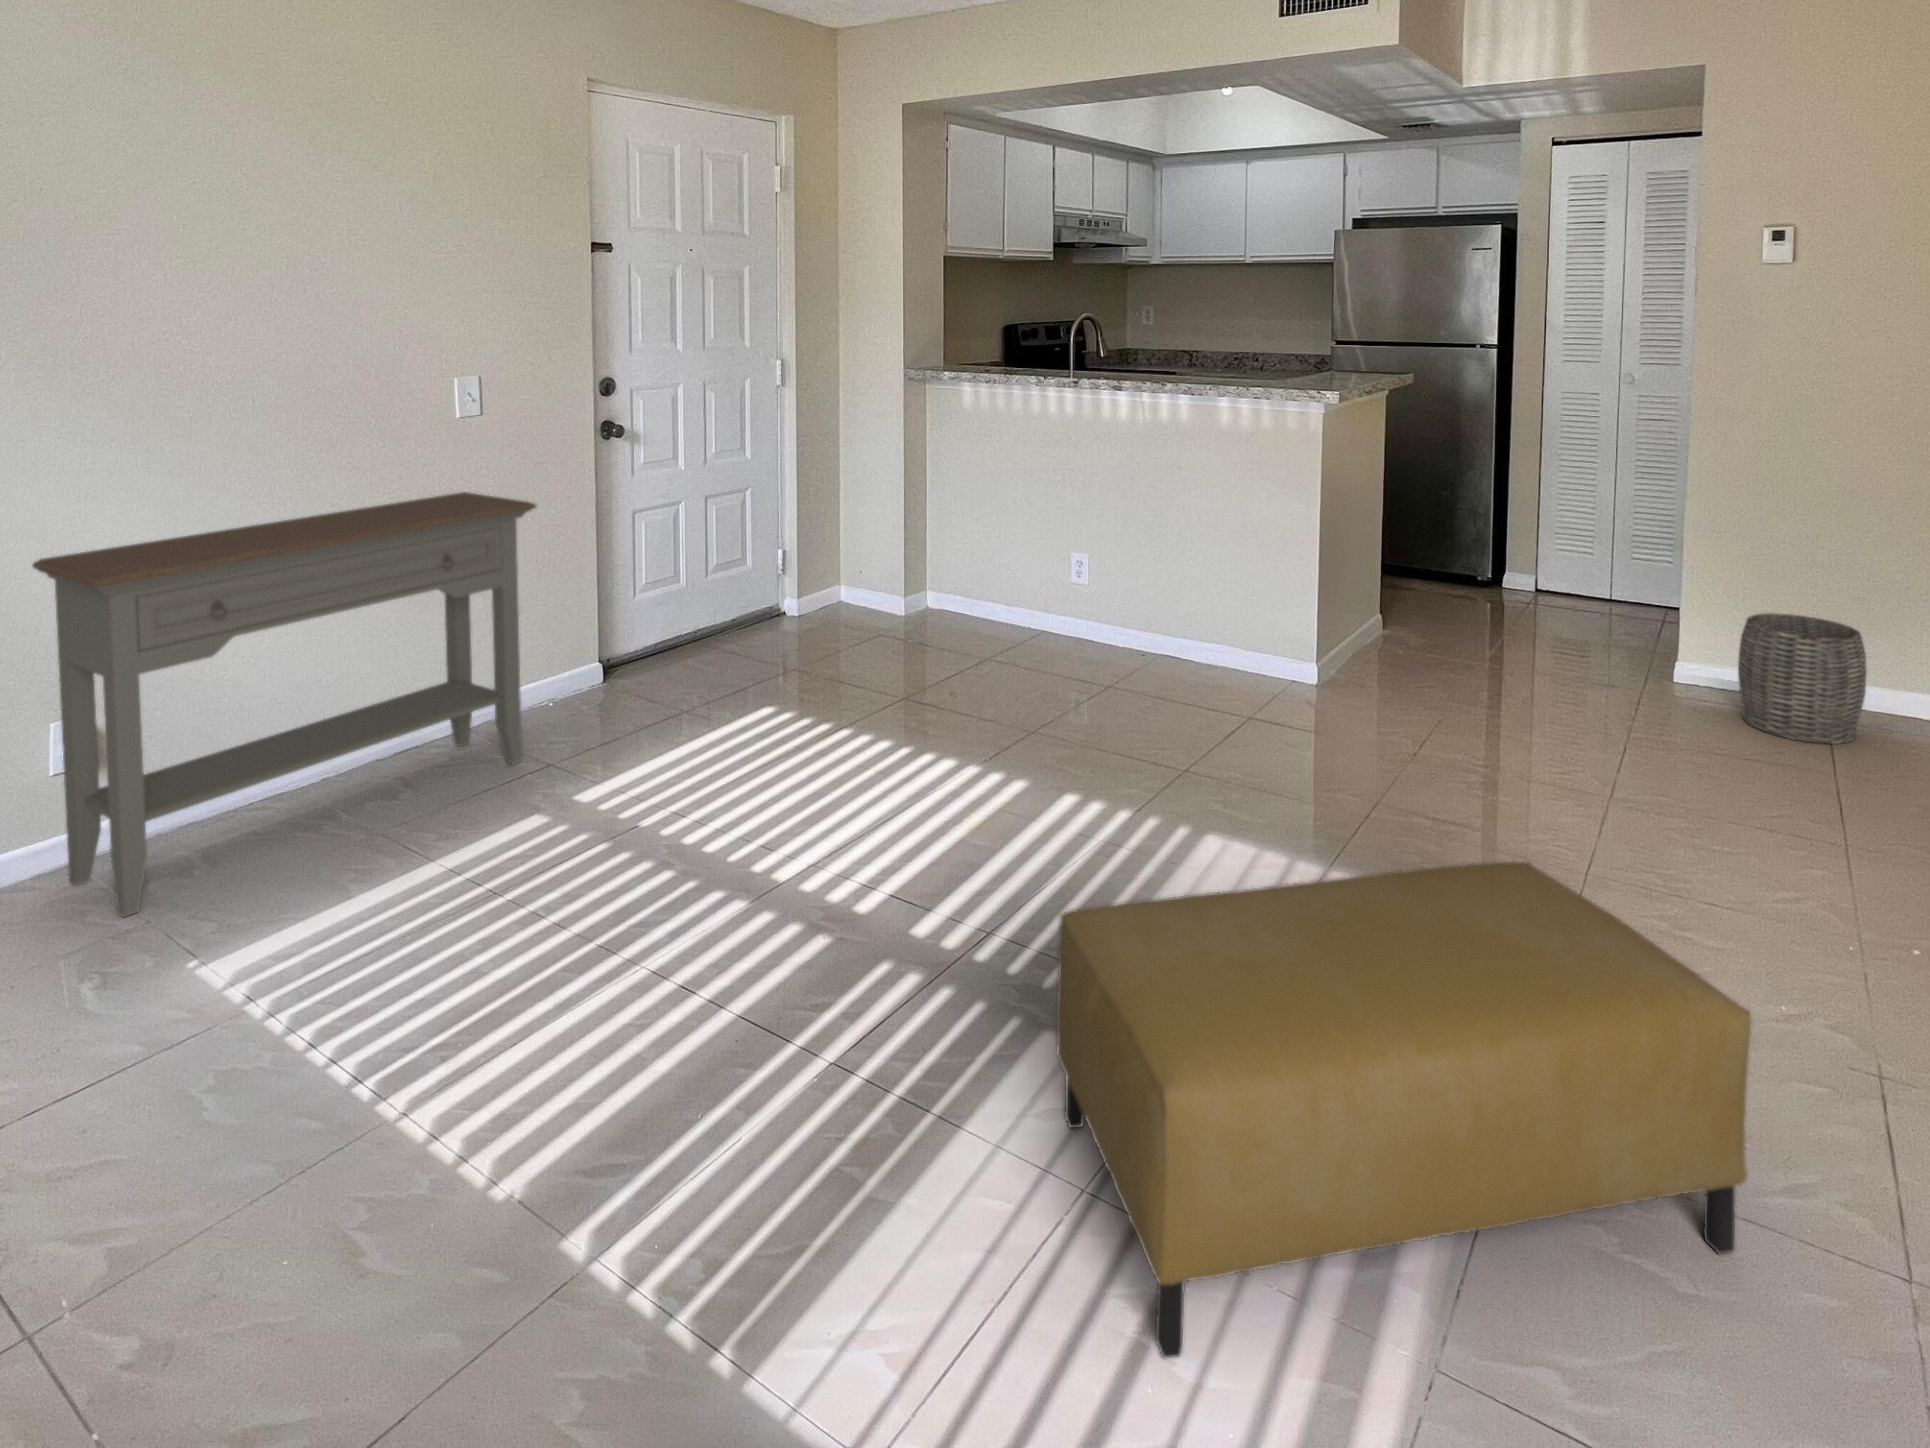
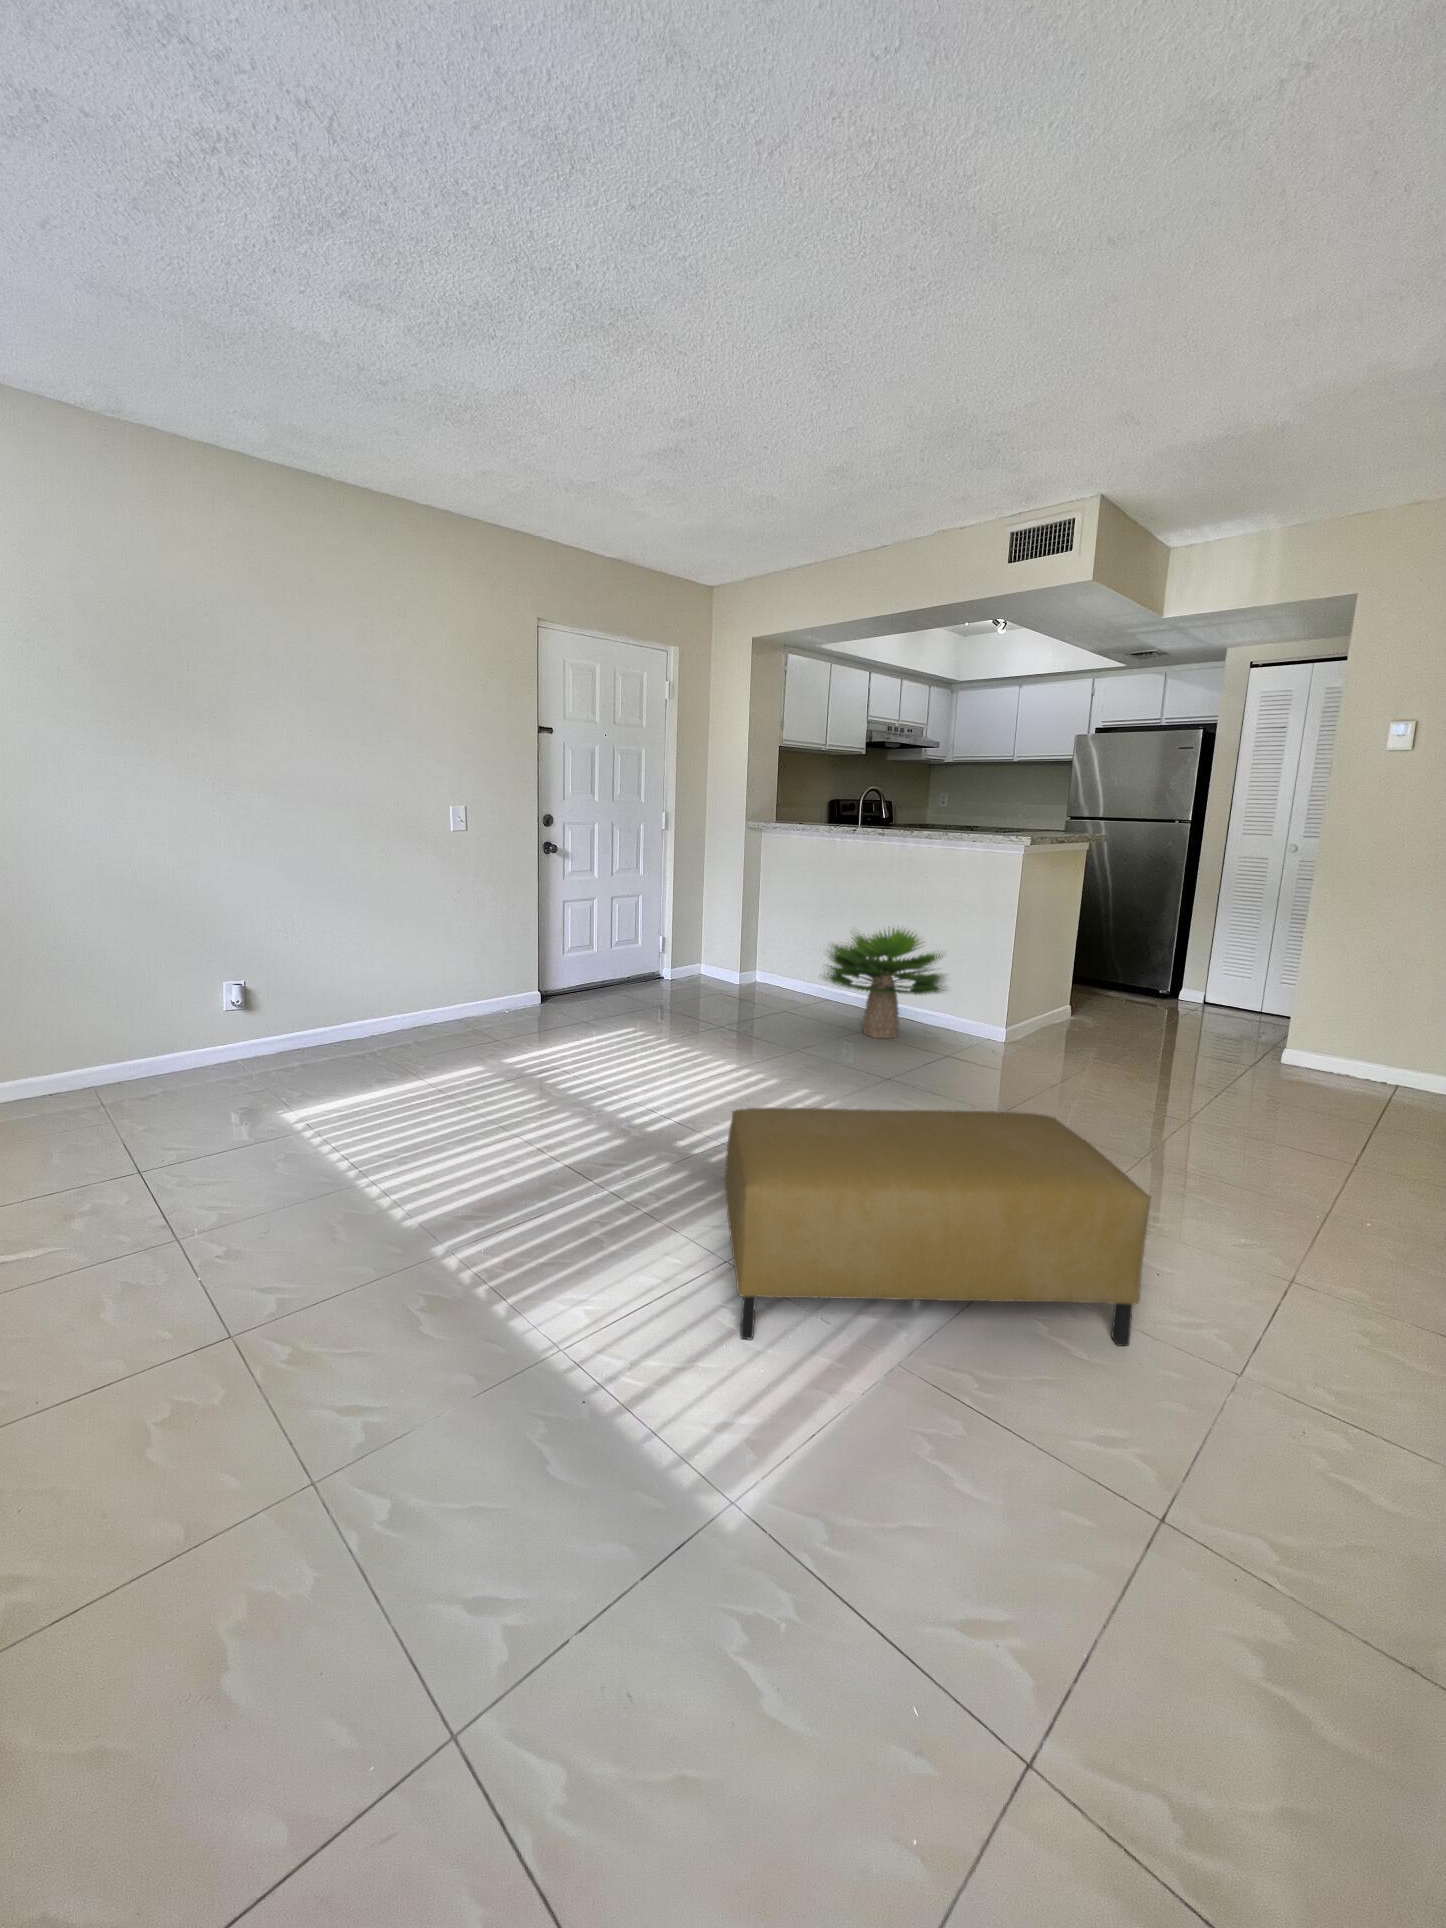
console table: present [33,492,536,917] -> none [202,876,490,1090]
potted plant: none [1040,520,1242,695] -> present [823,926,945,1038]
woven basket: present [1738,613,1867,744] -> none [1321,1013,1423,1107]

